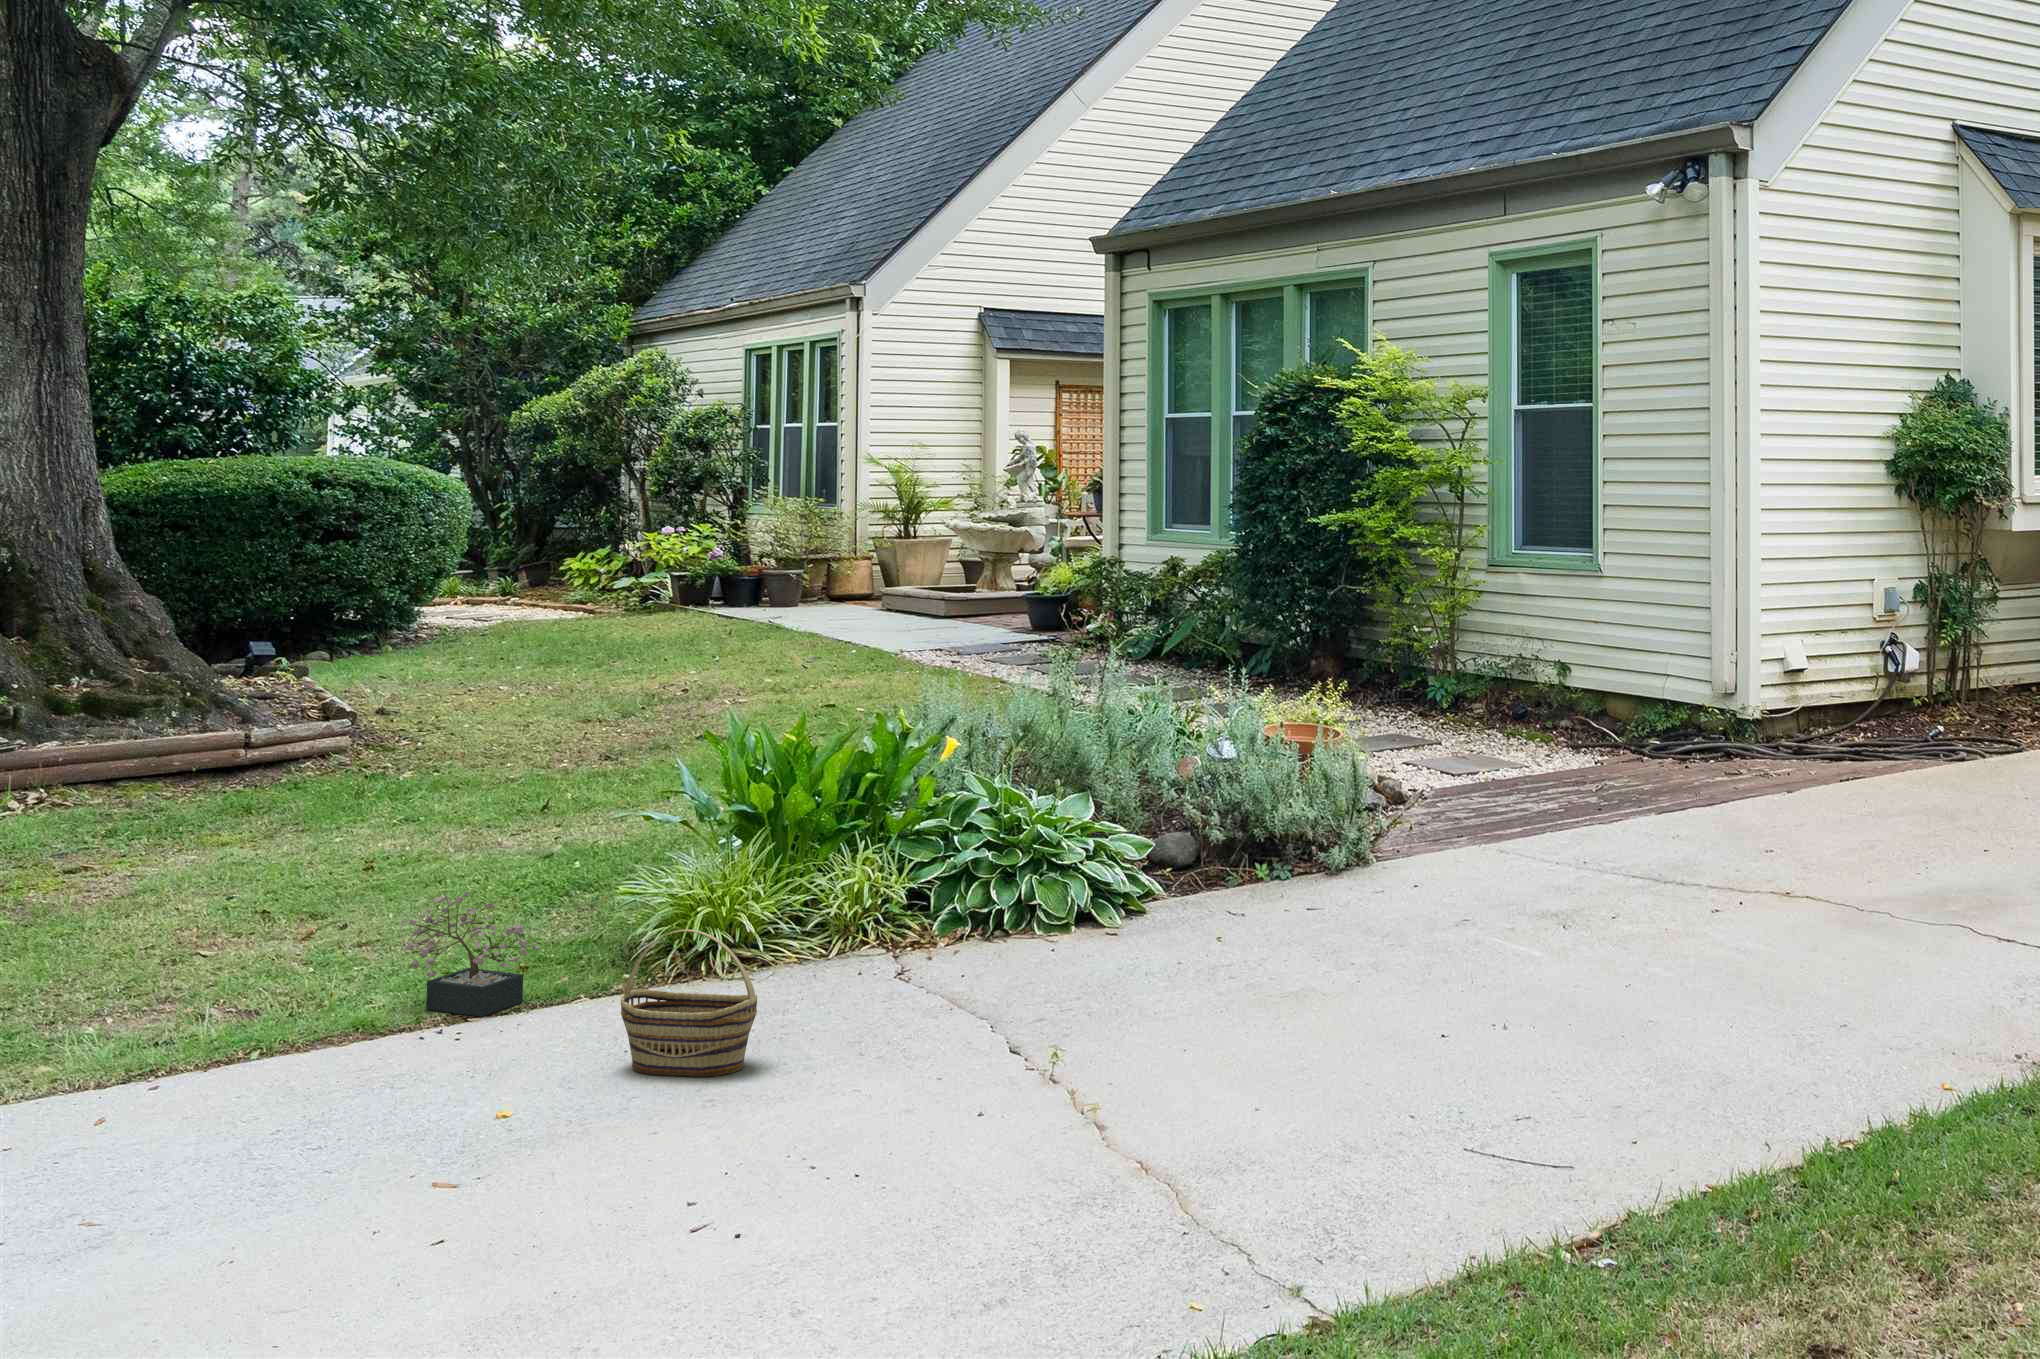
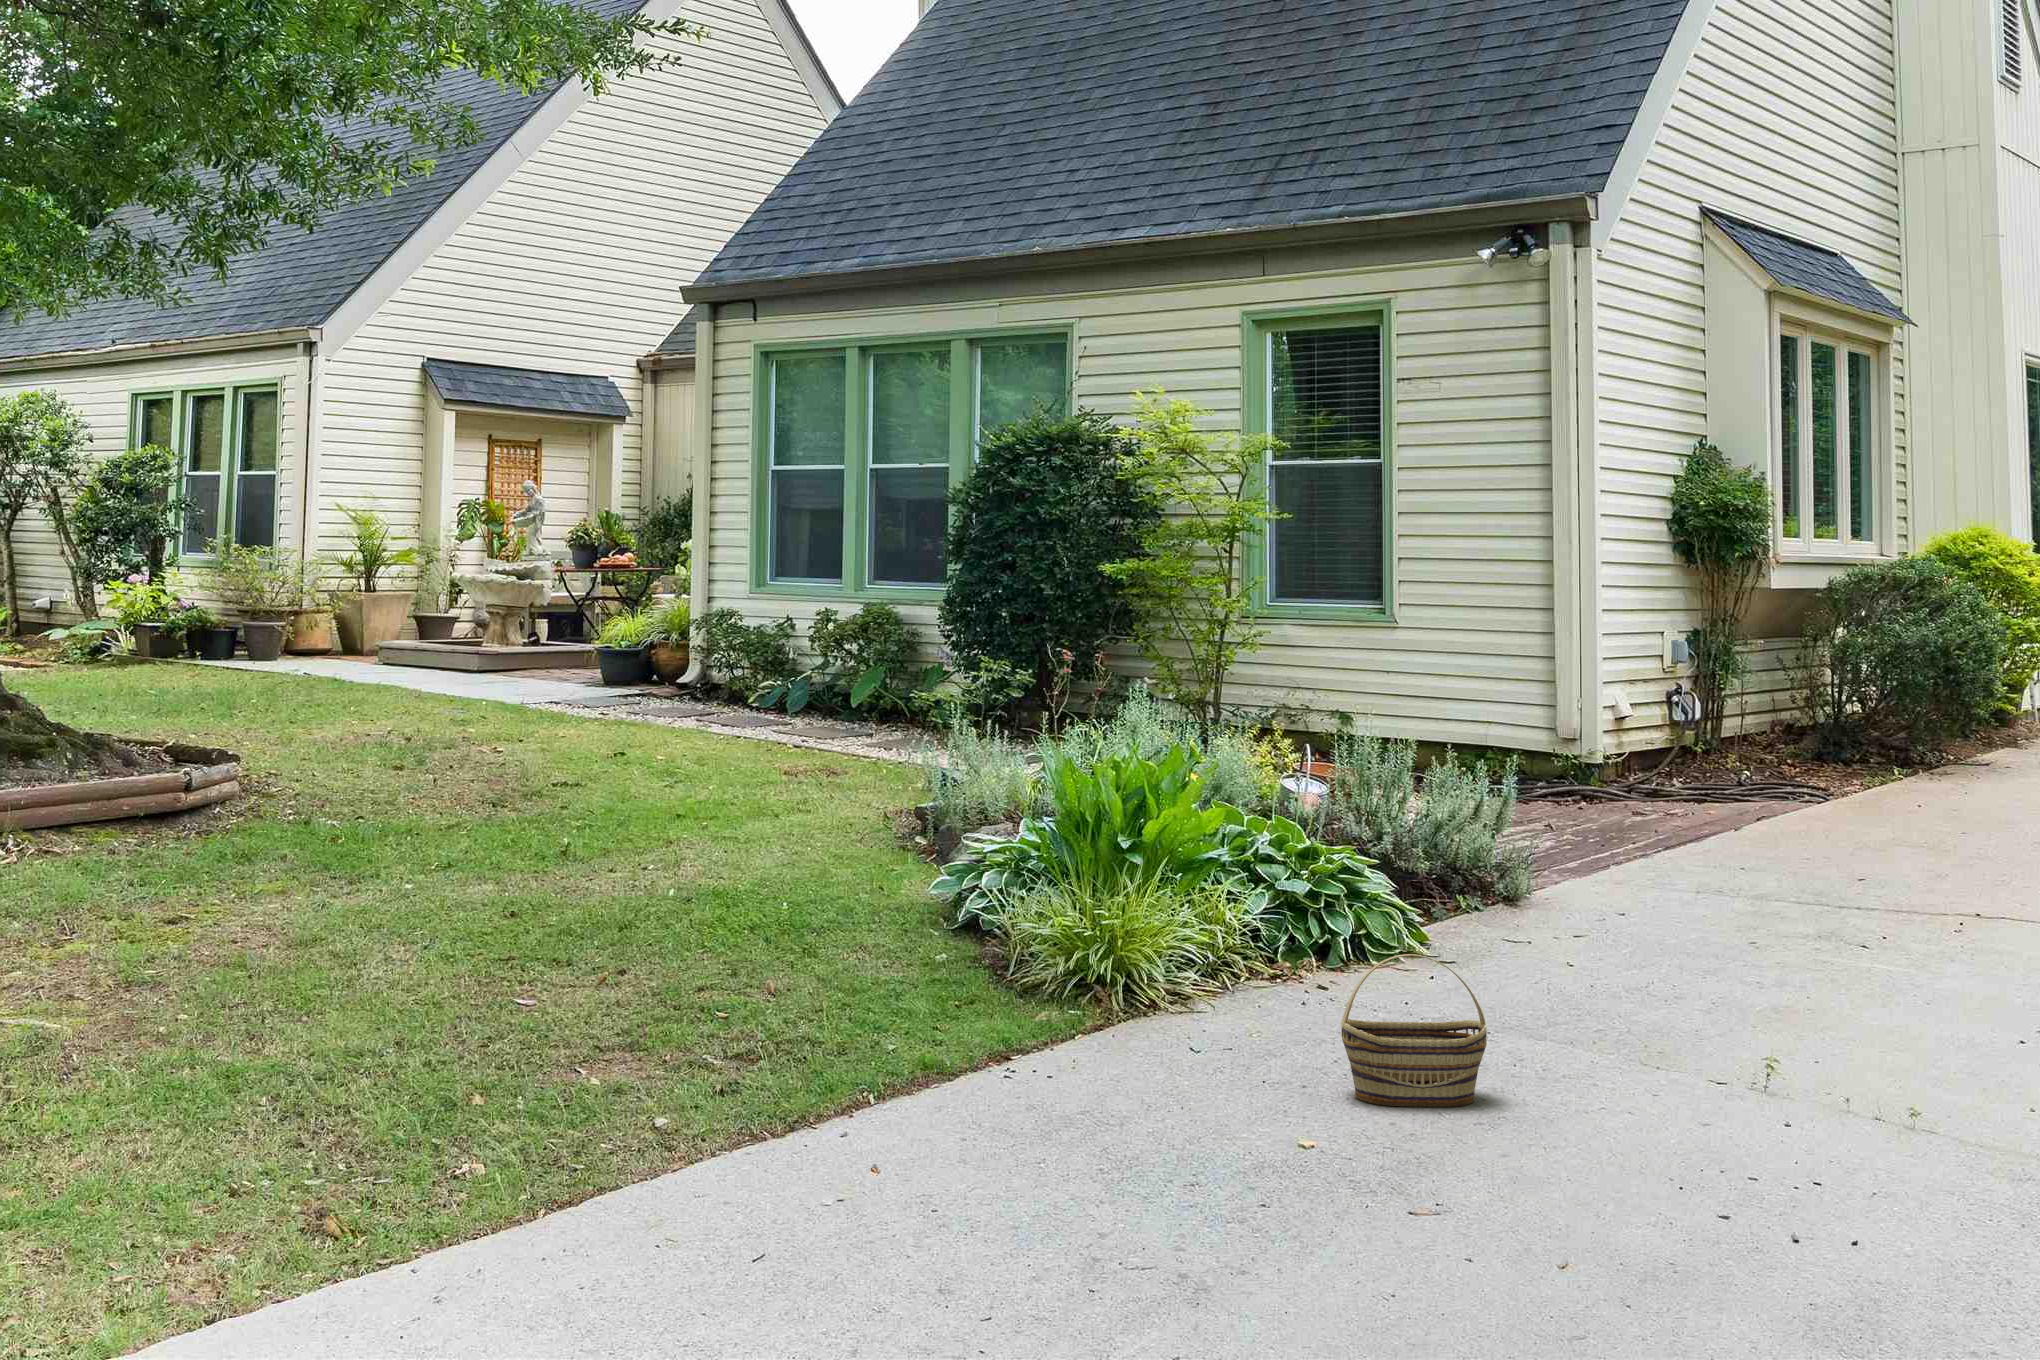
decorative plant: present [401,892,541,1017] -> none [962,928,1097,1058]

